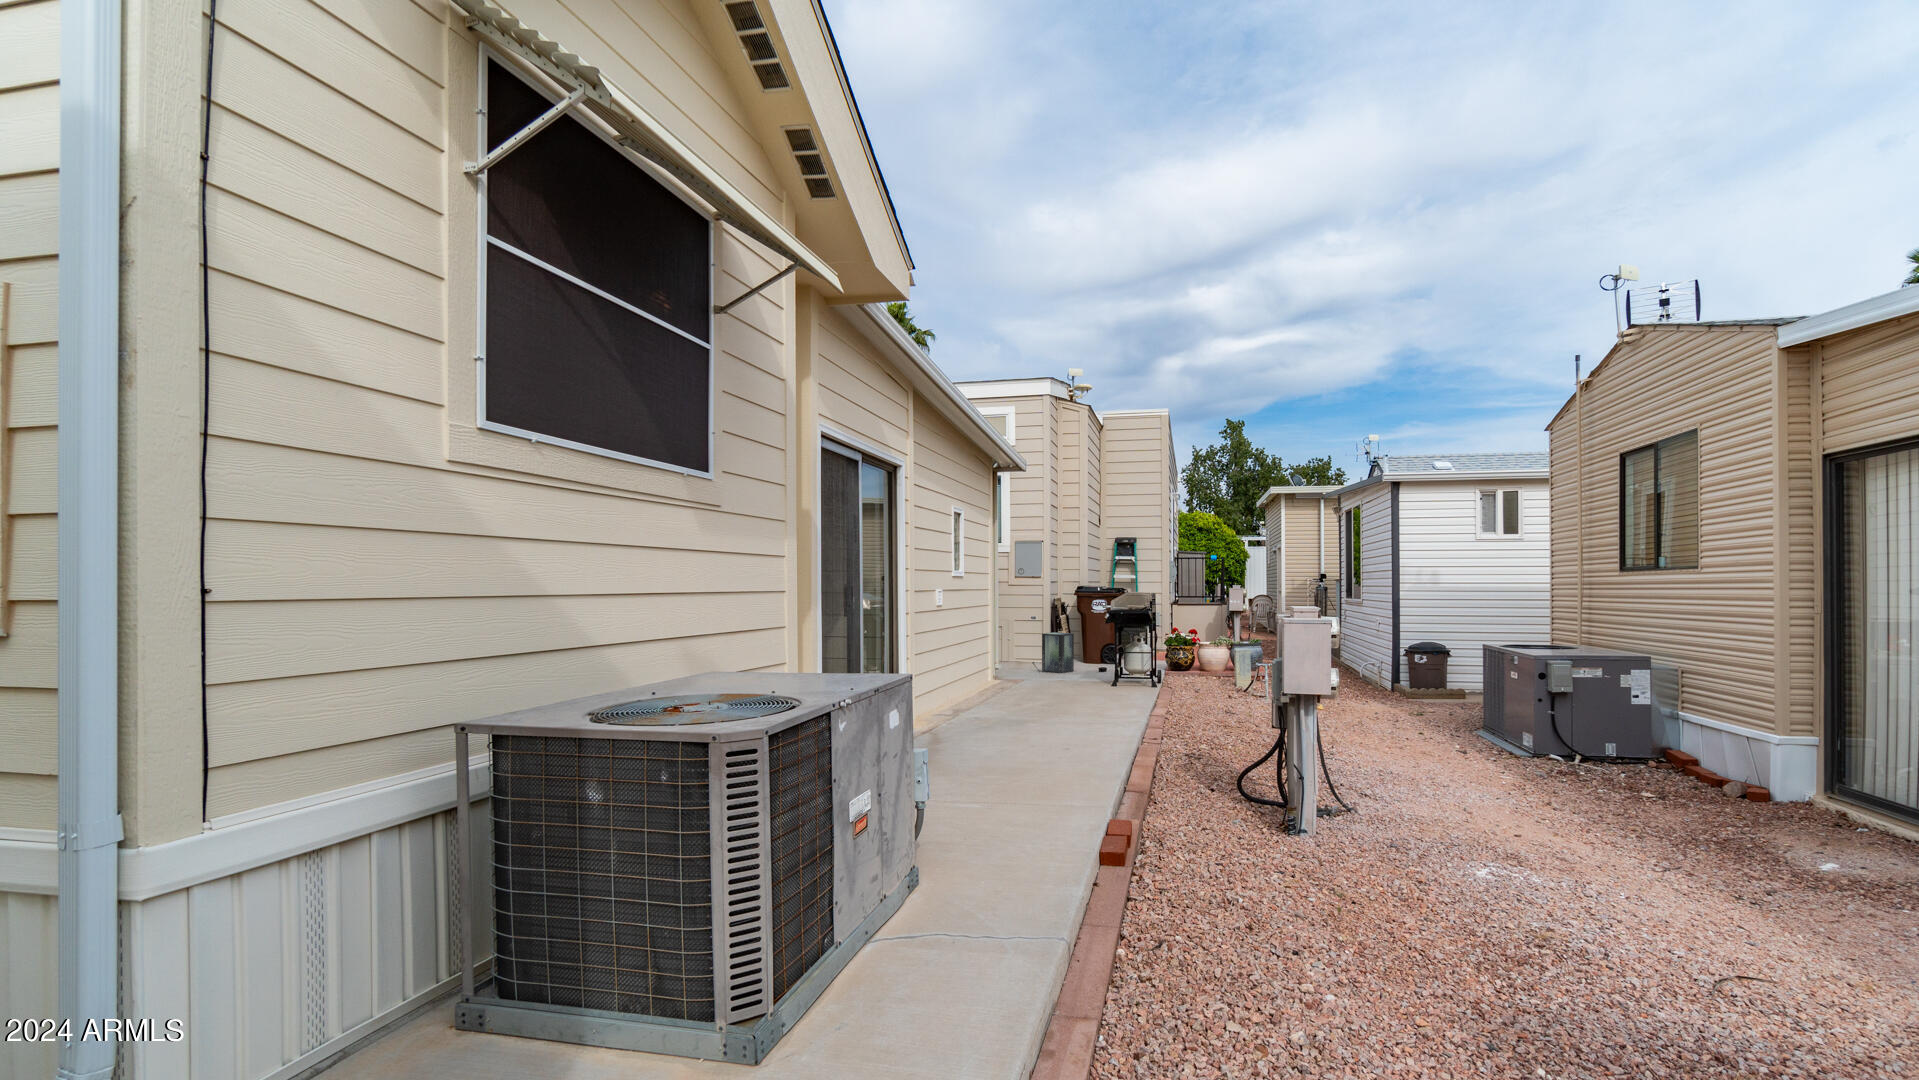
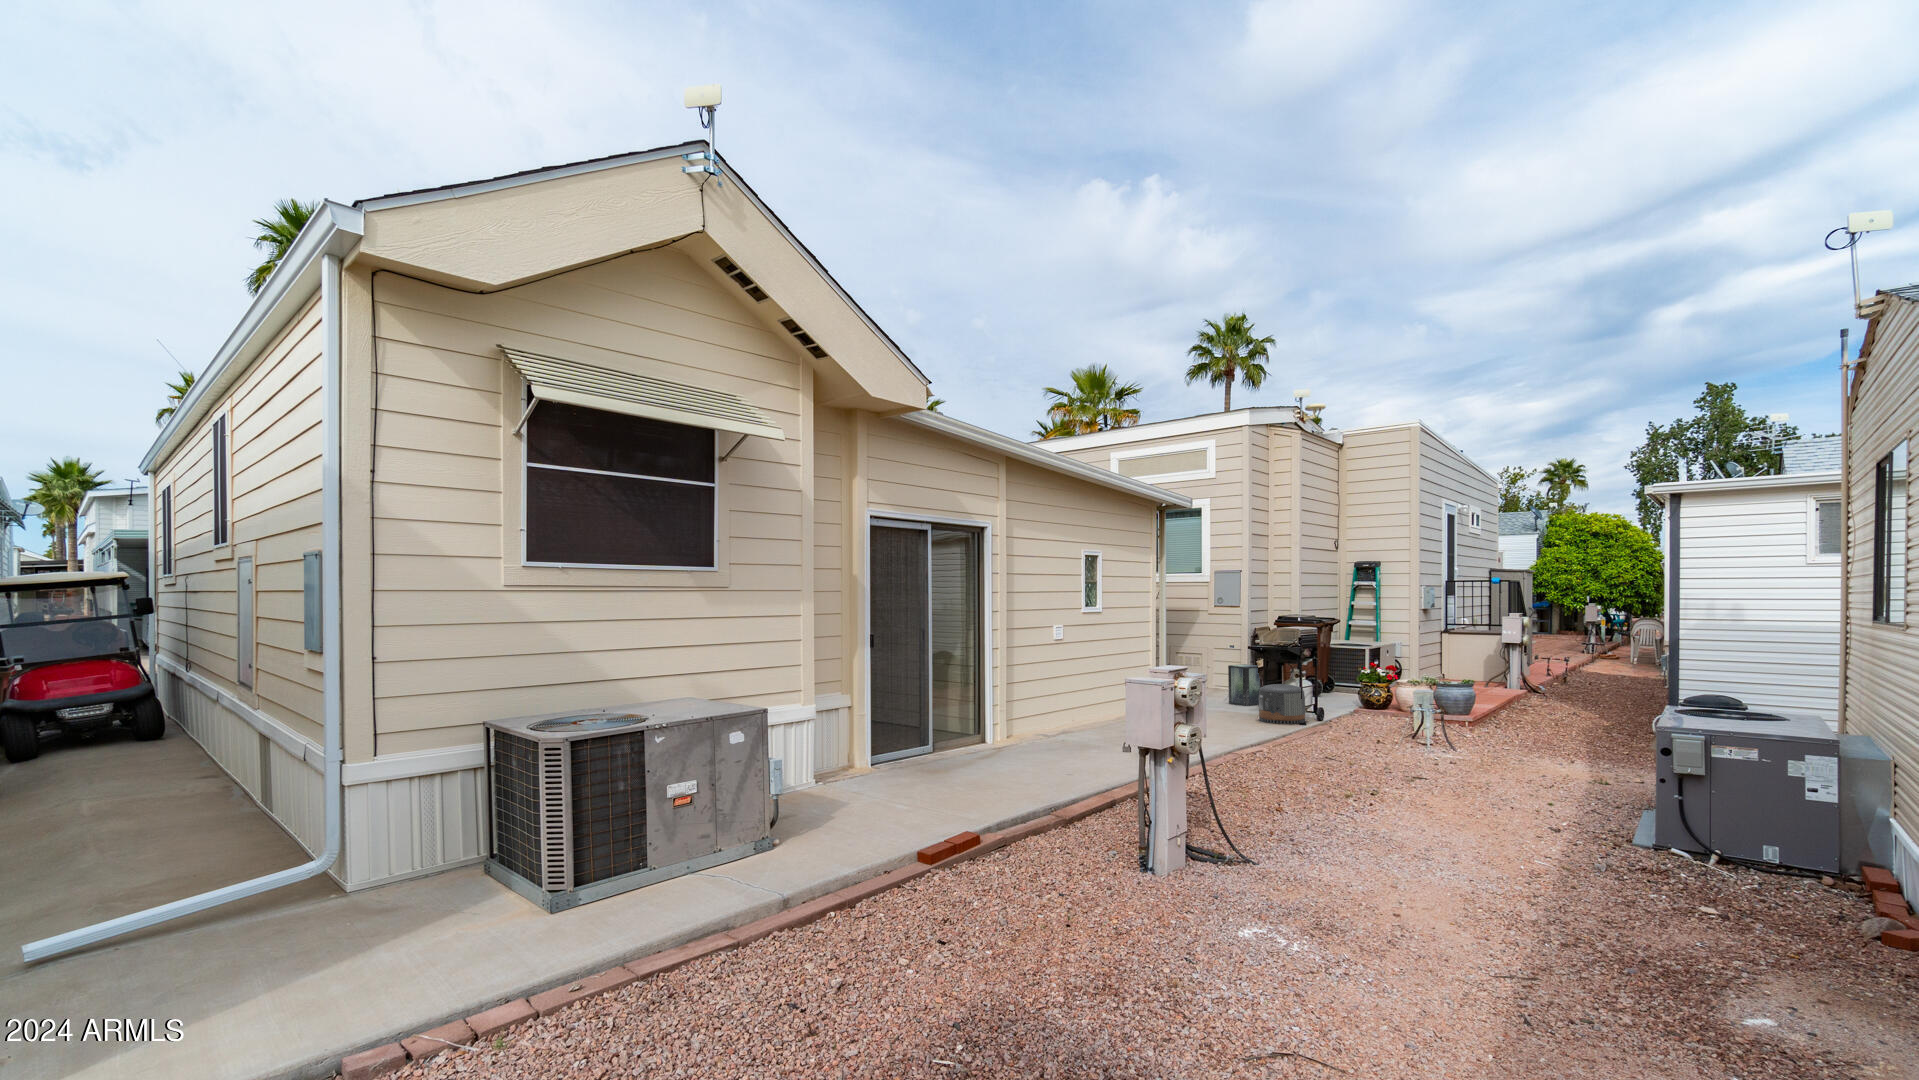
pouf: none [1100,649,1144,688] -> present [1259,684,1305,724]

